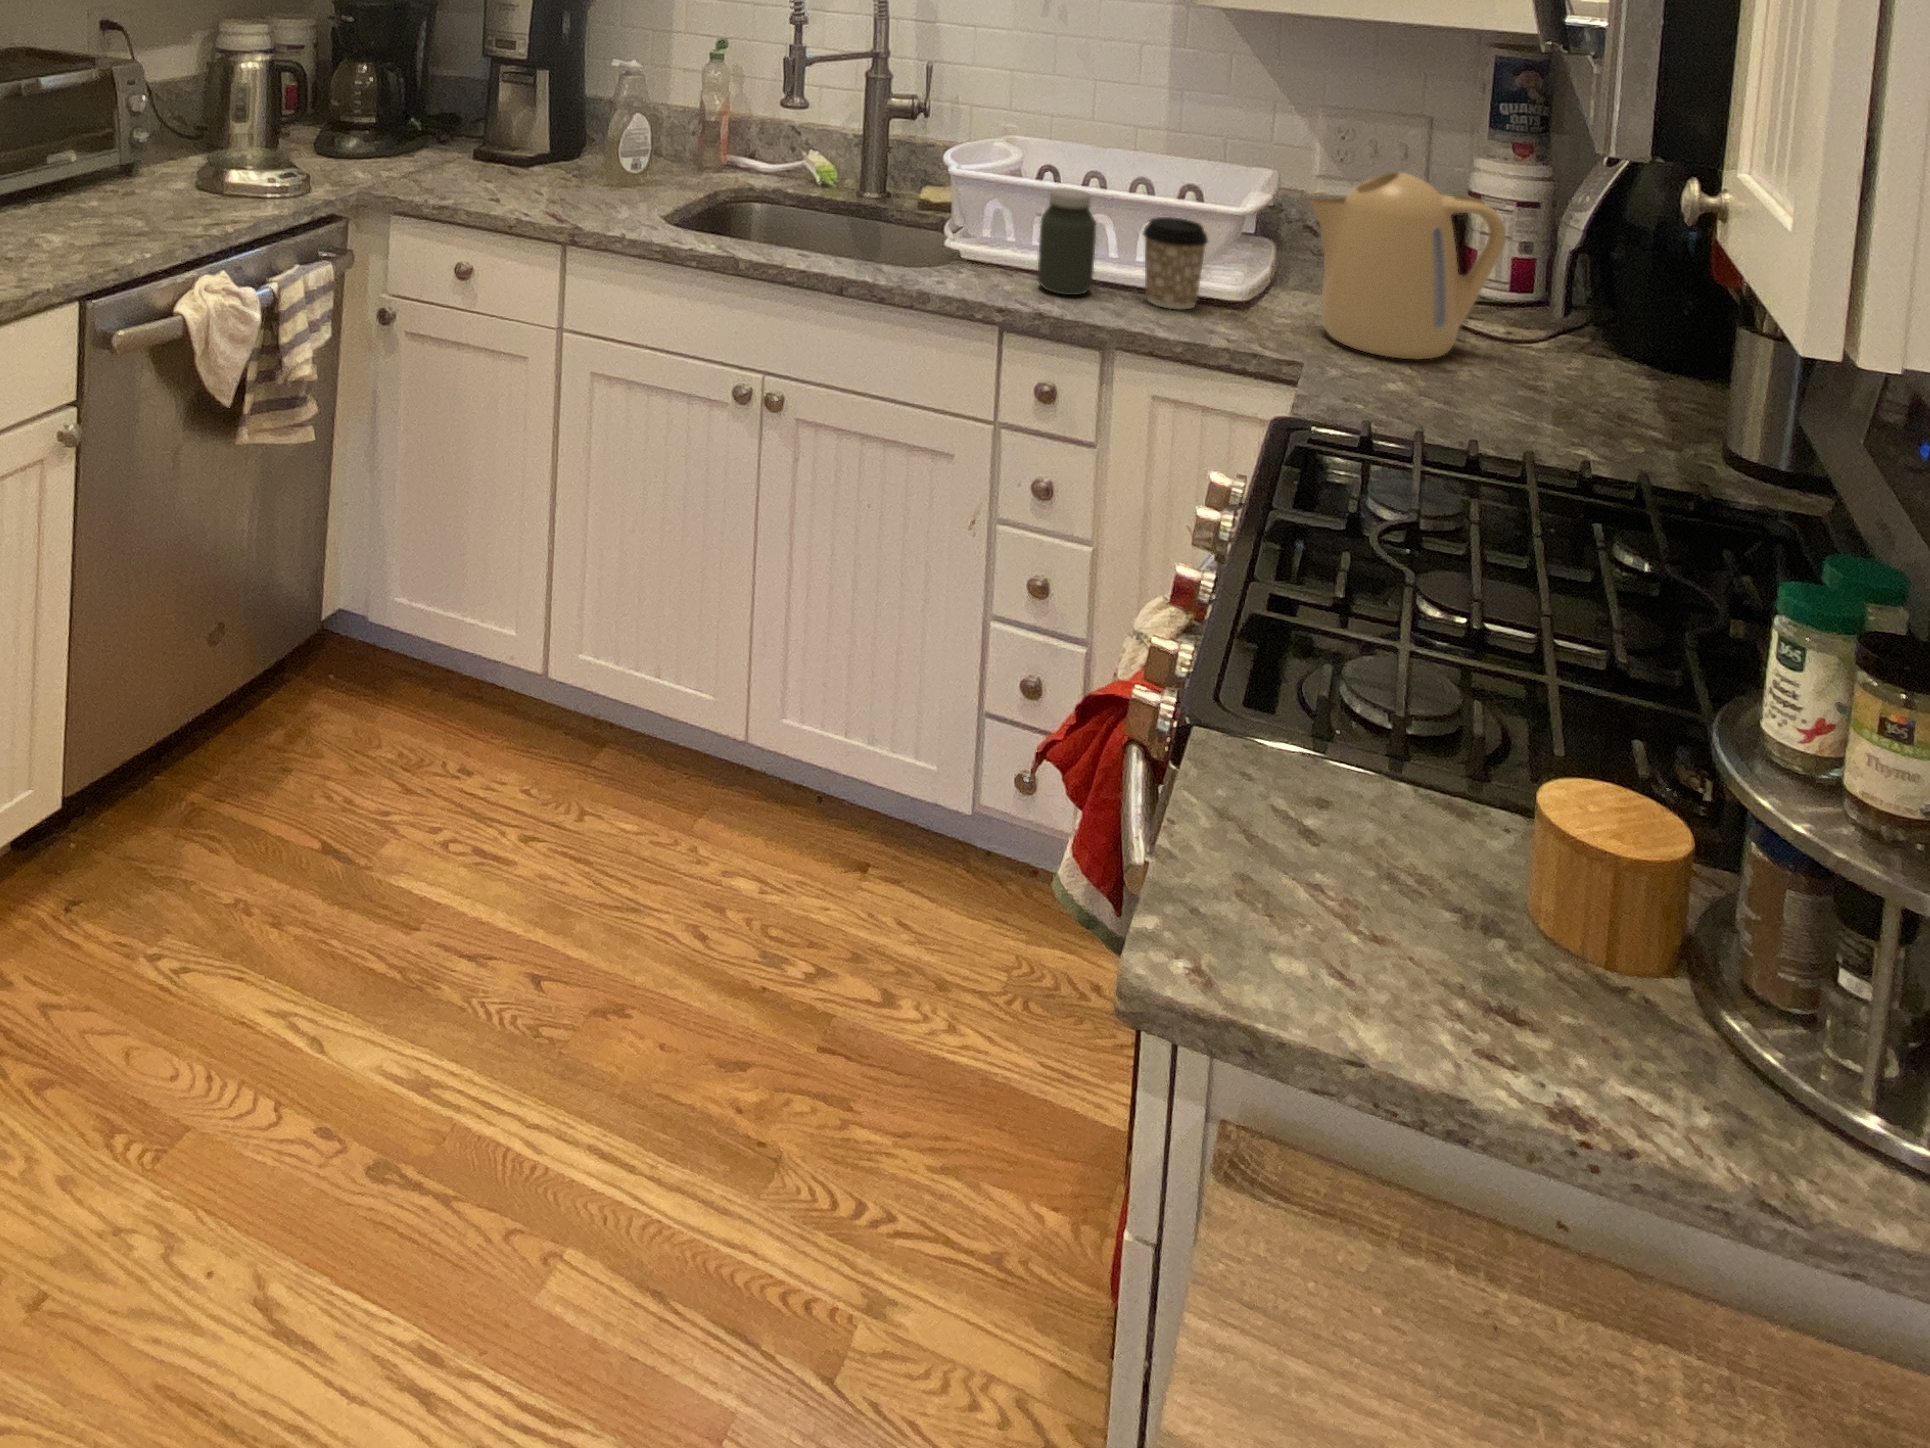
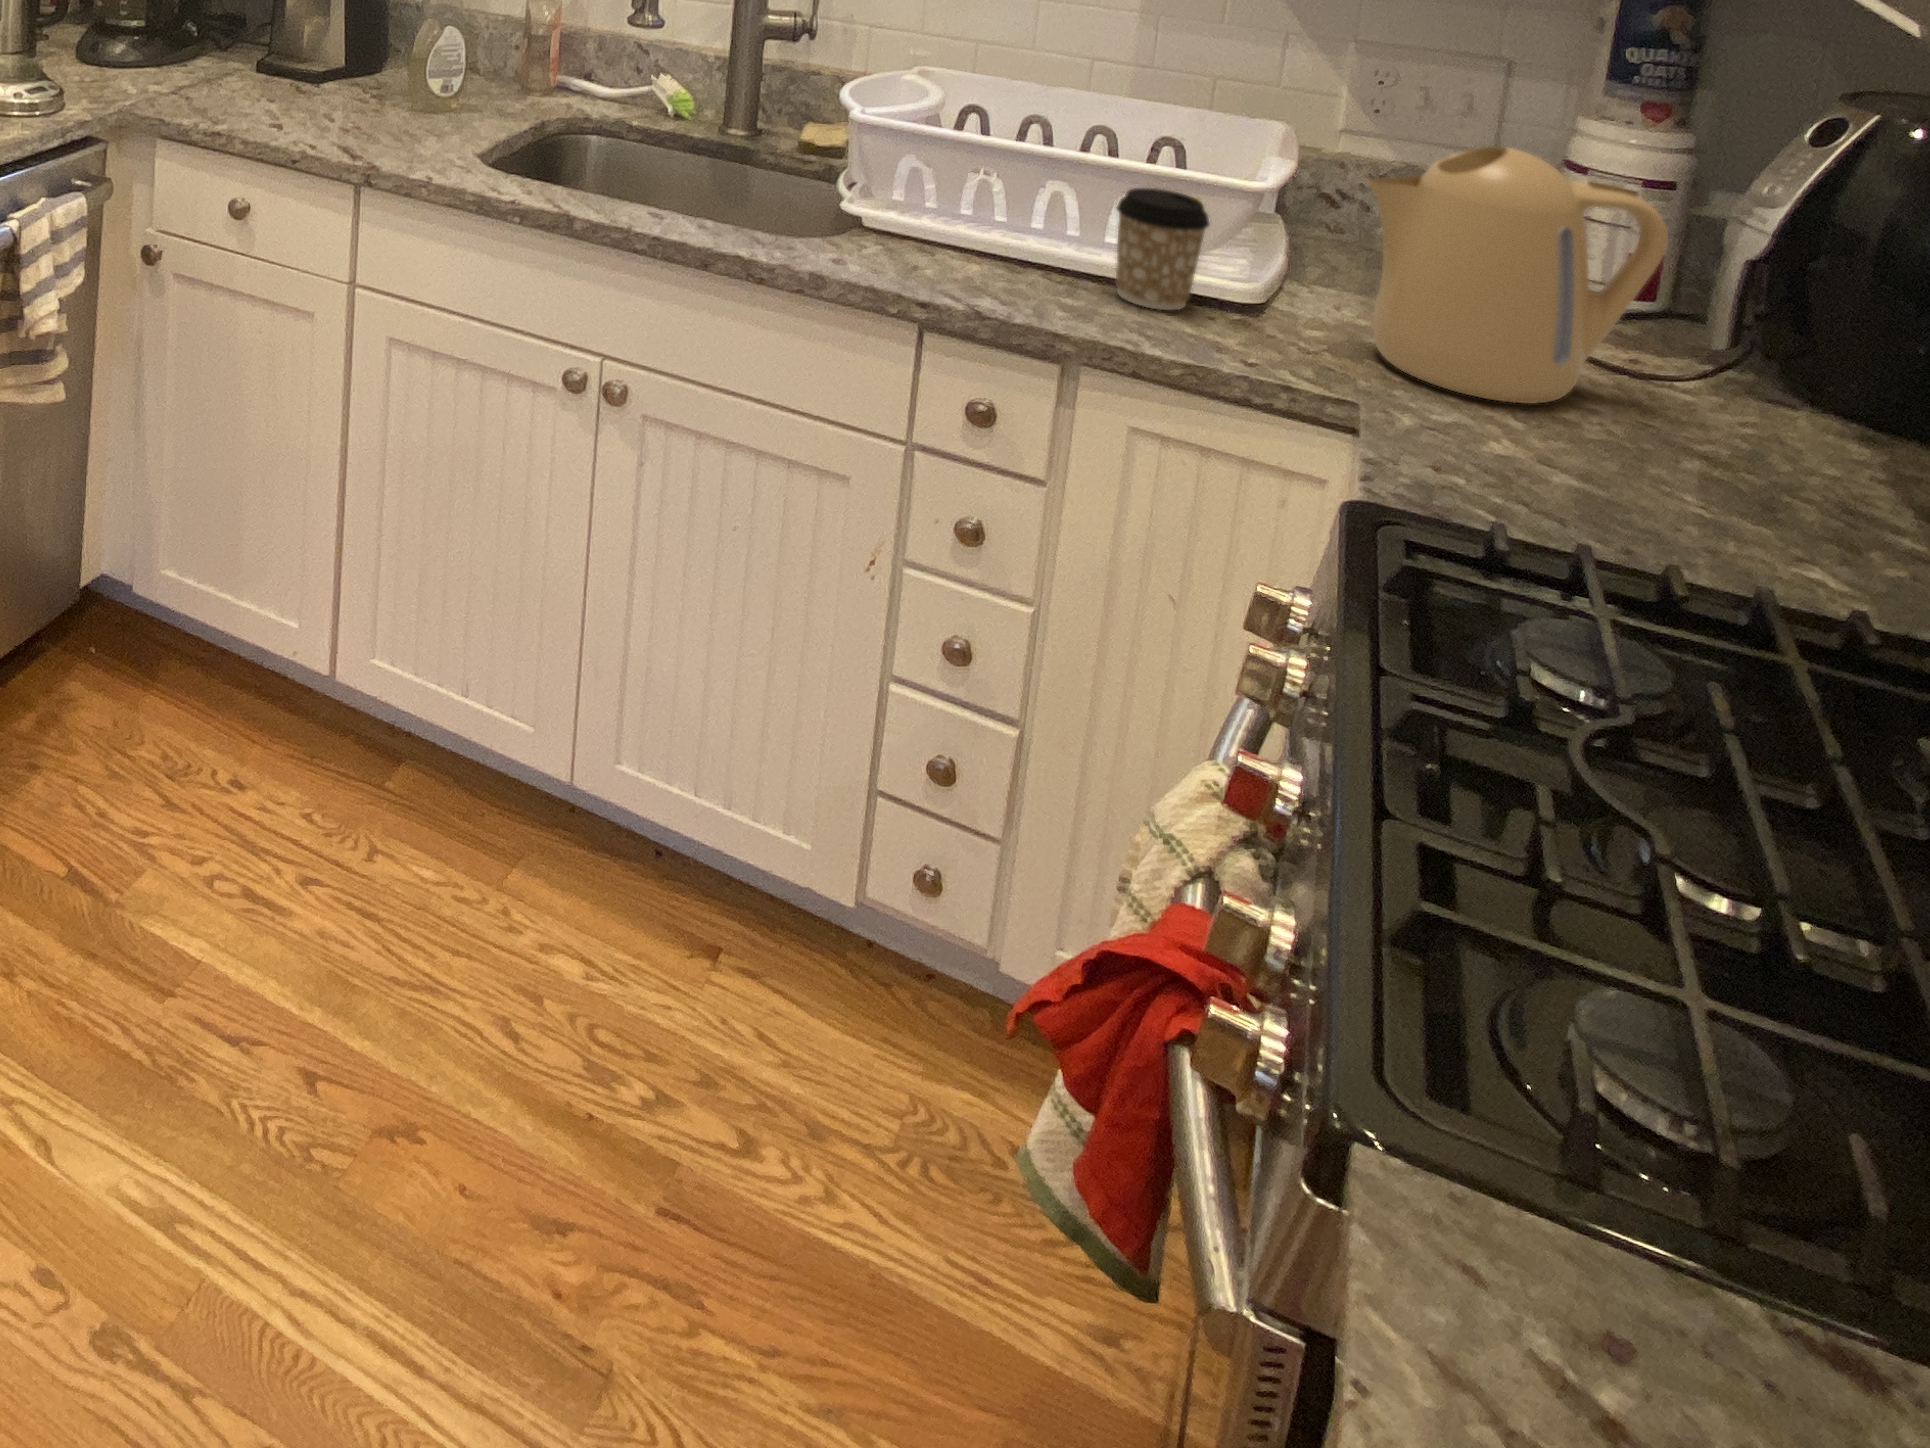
jar: present [1037,188,1096,295] -> none [967,145,1052,283]

